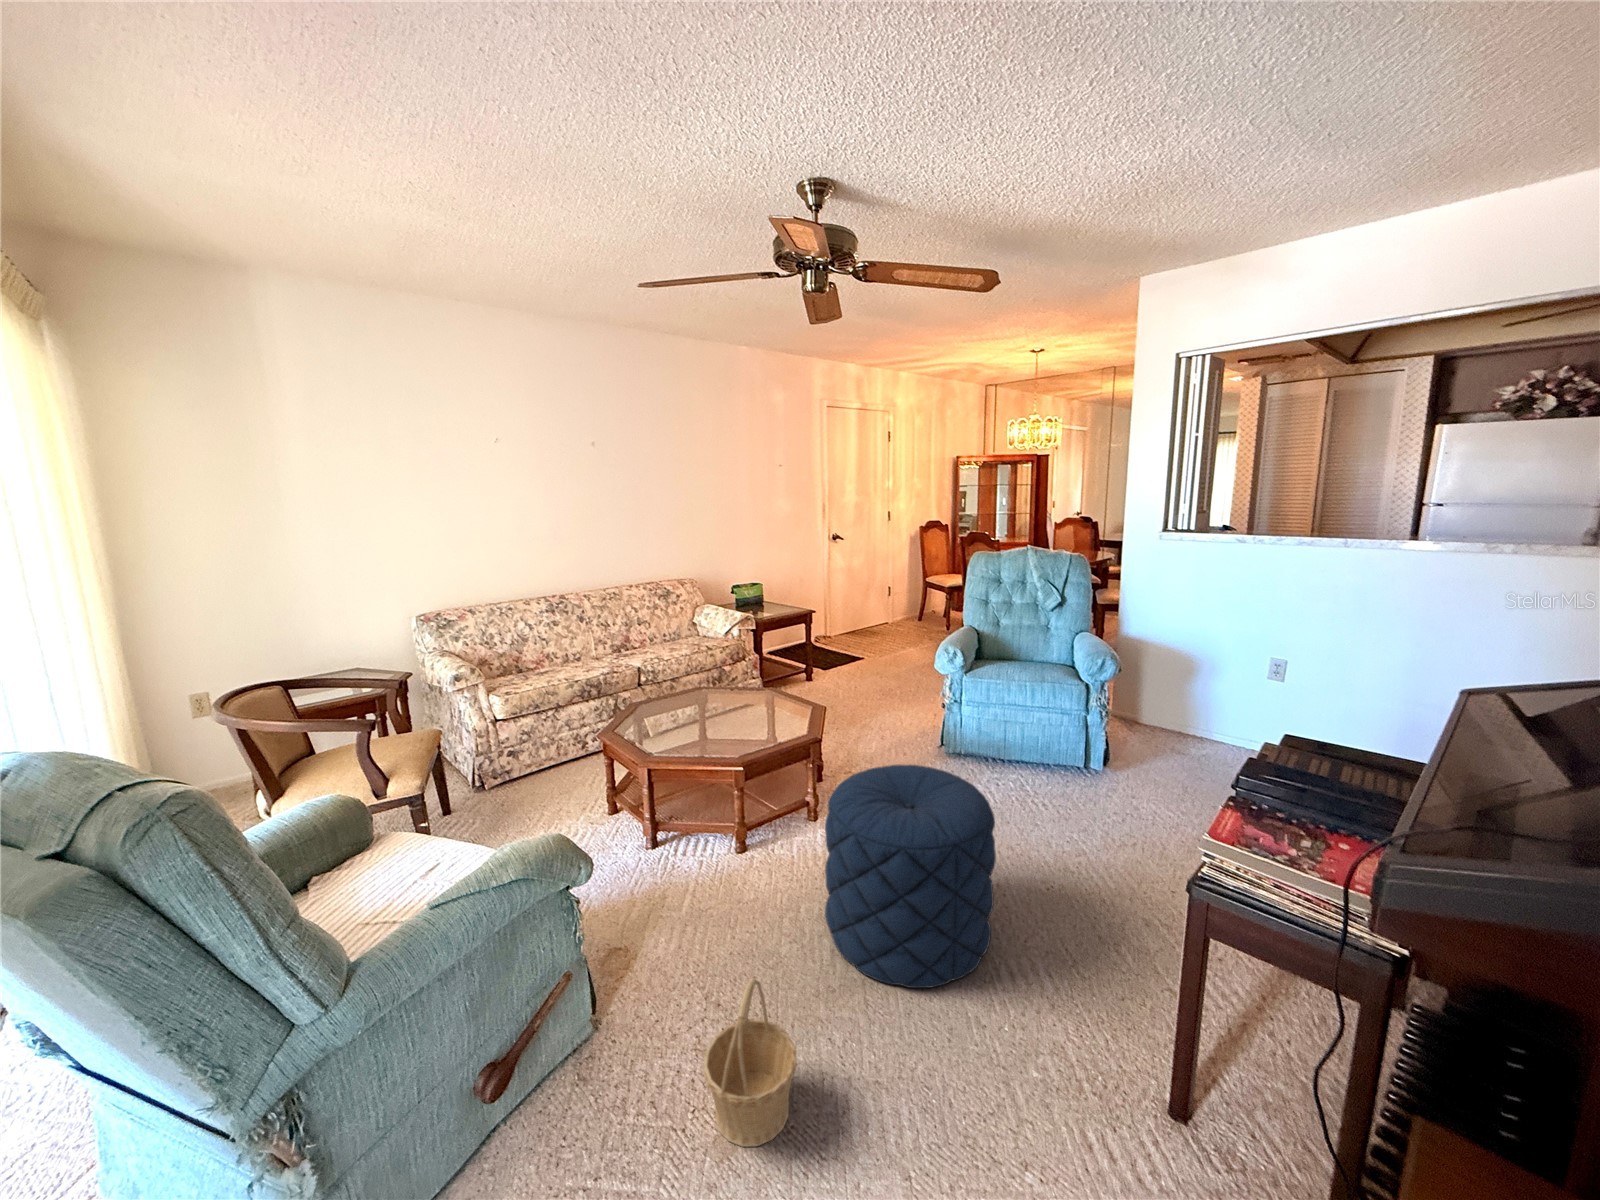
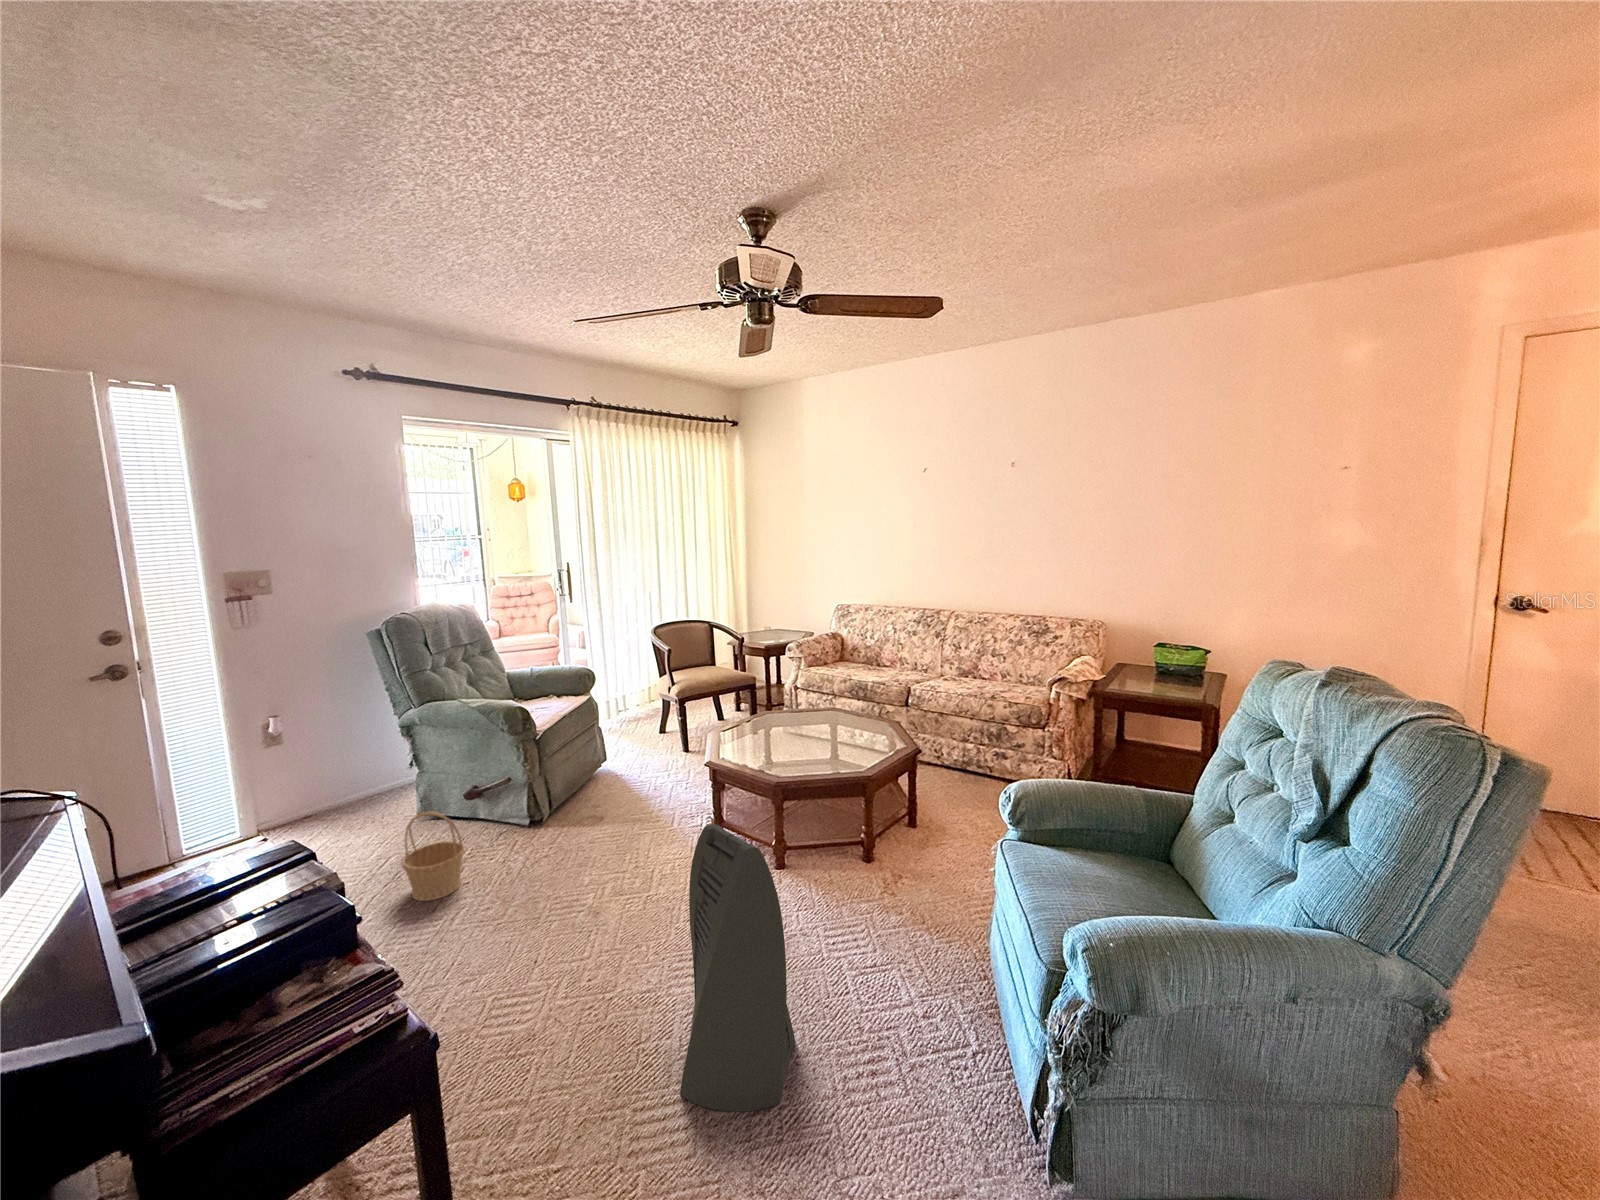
air purifier: none [1016,687,1086,867] -> present [680,824,796,1112]
pouf: present [825,765,996,988] -> none [486,782,655,989]

